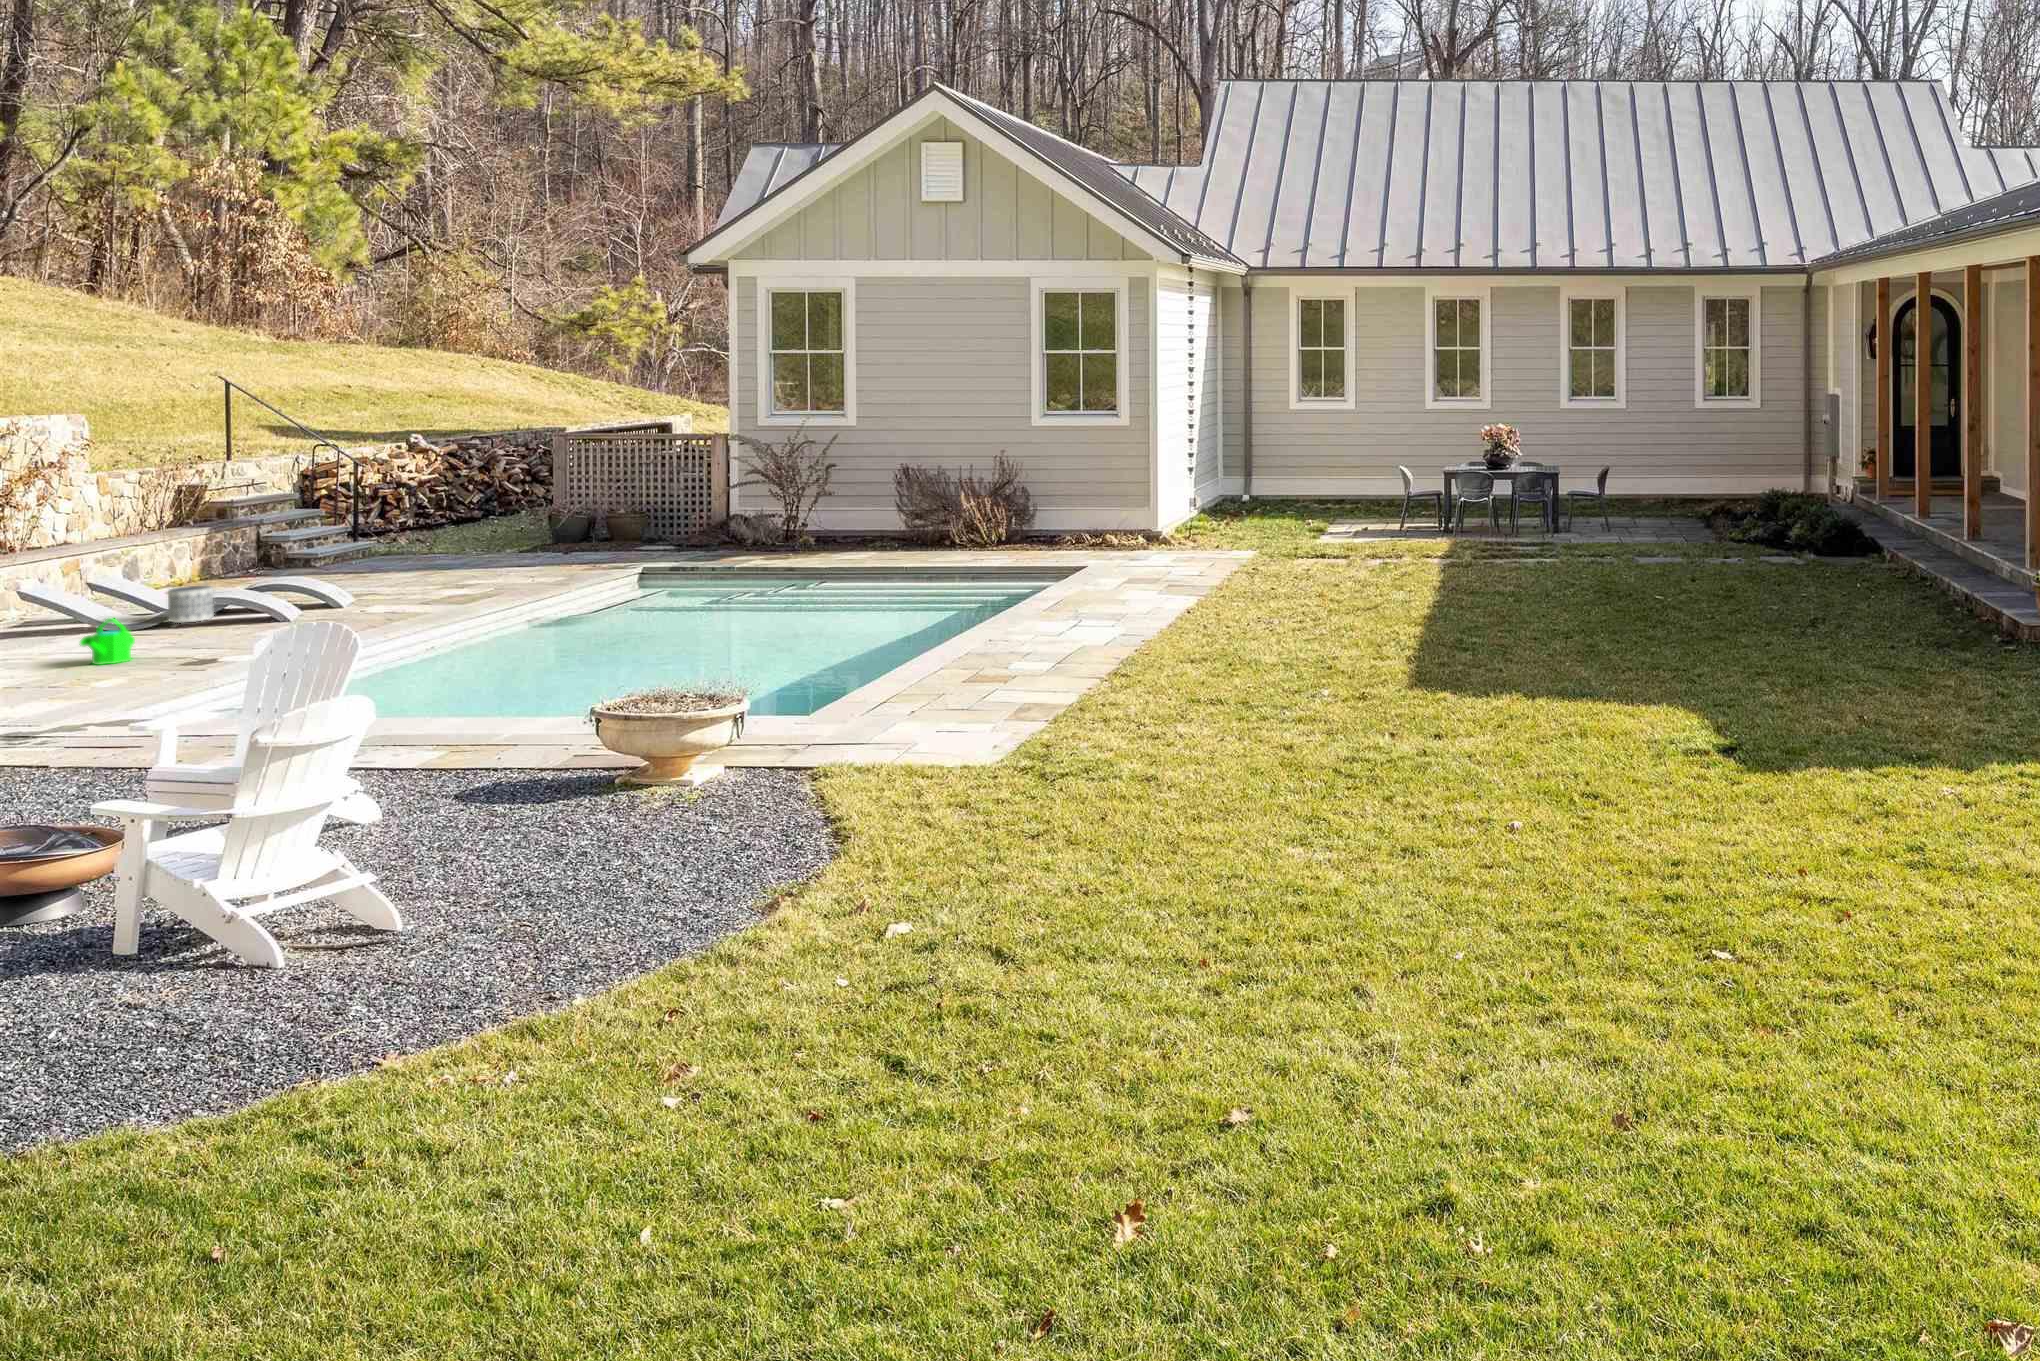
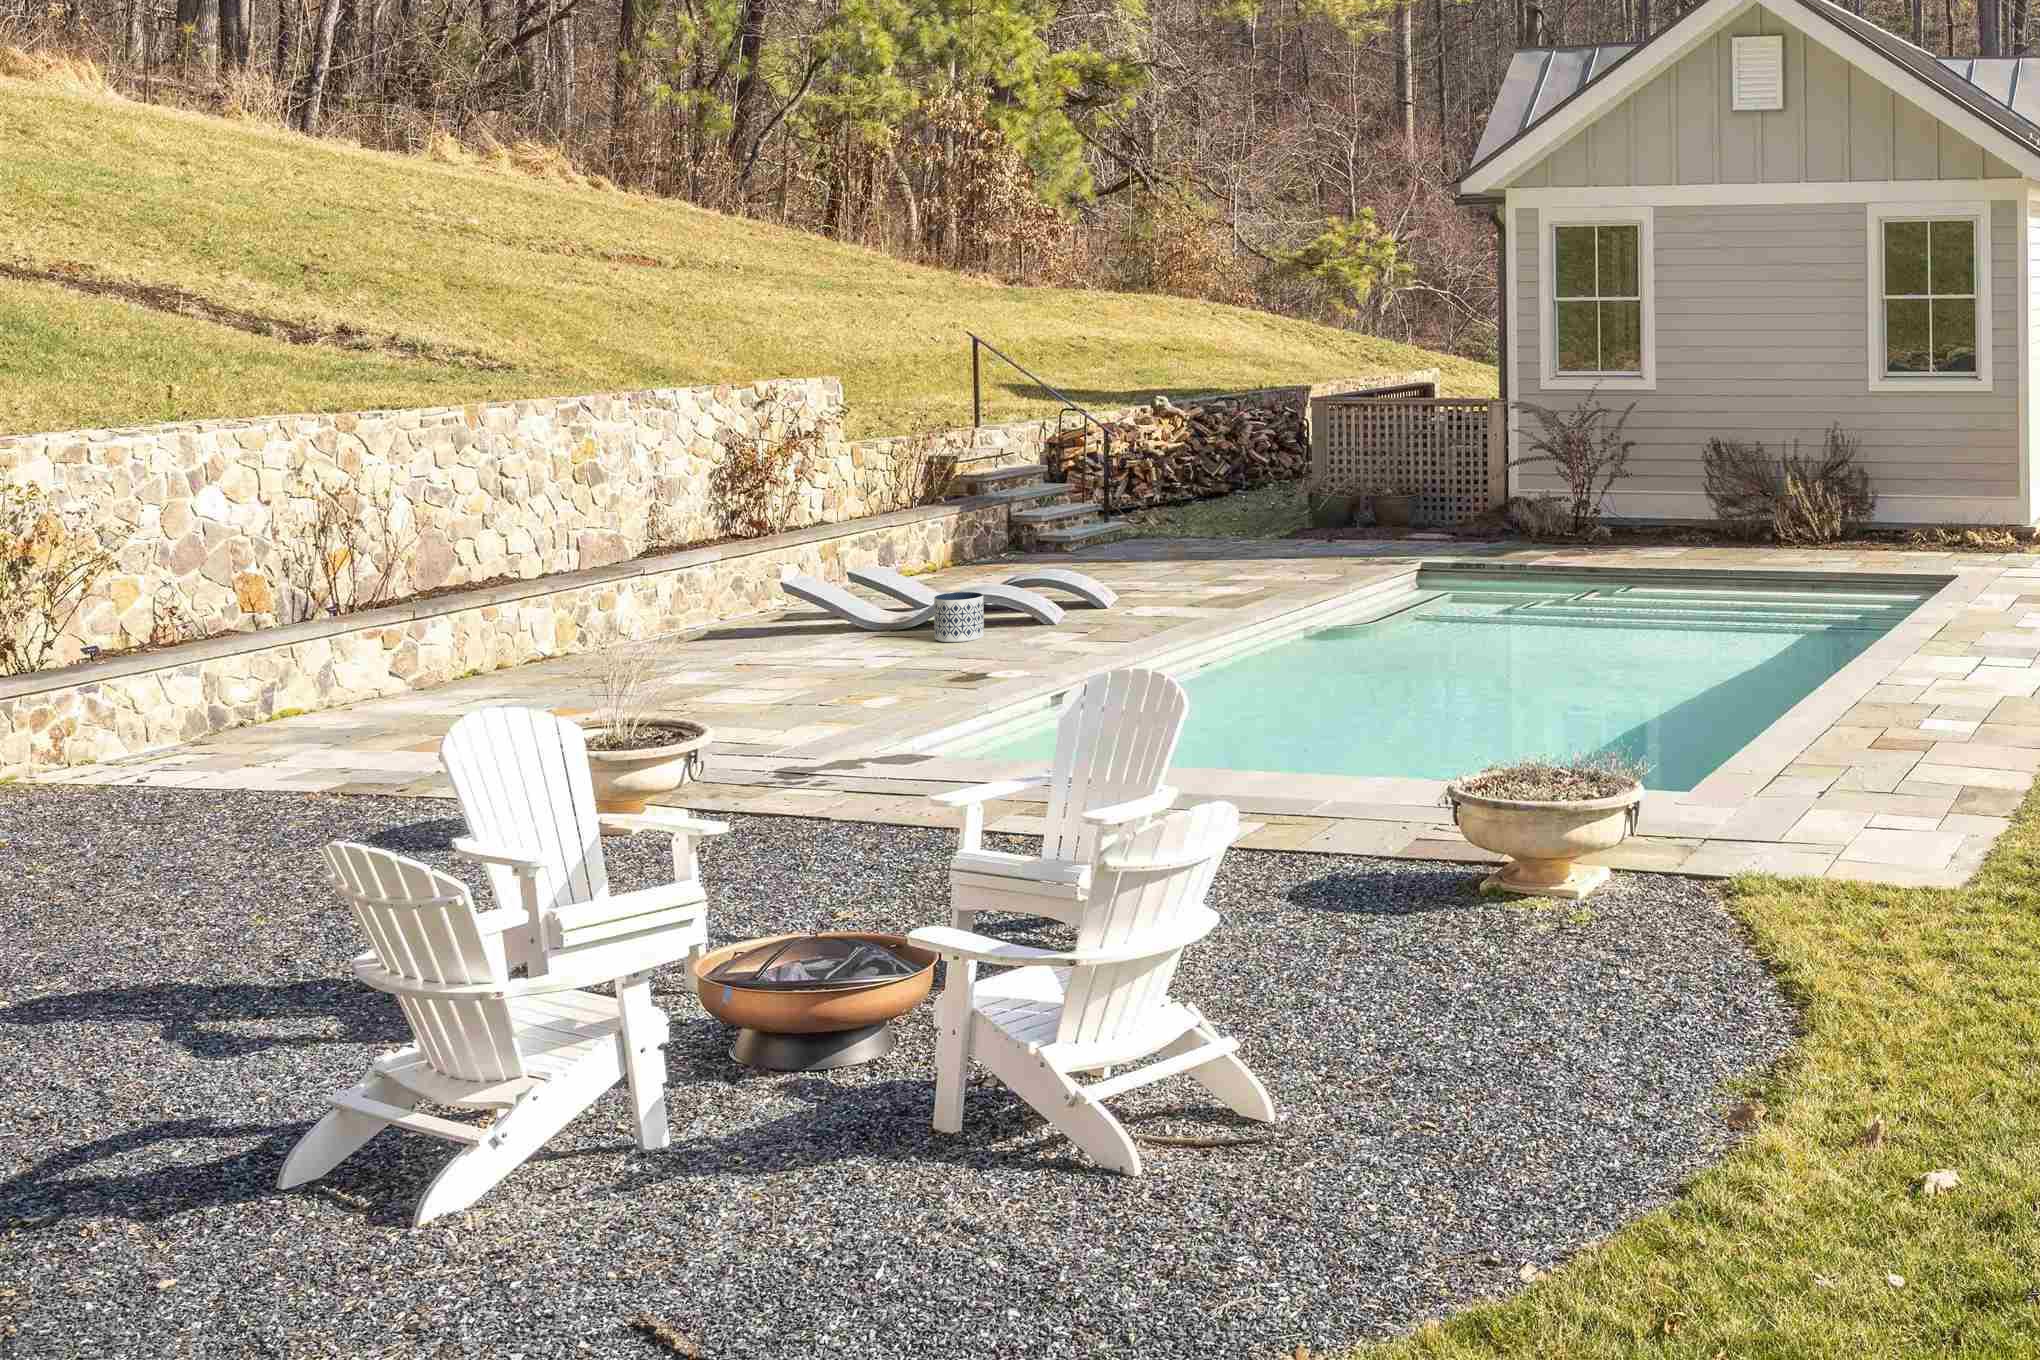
watering can: present [80,618,135,665] -> none [844,644,905,711]

